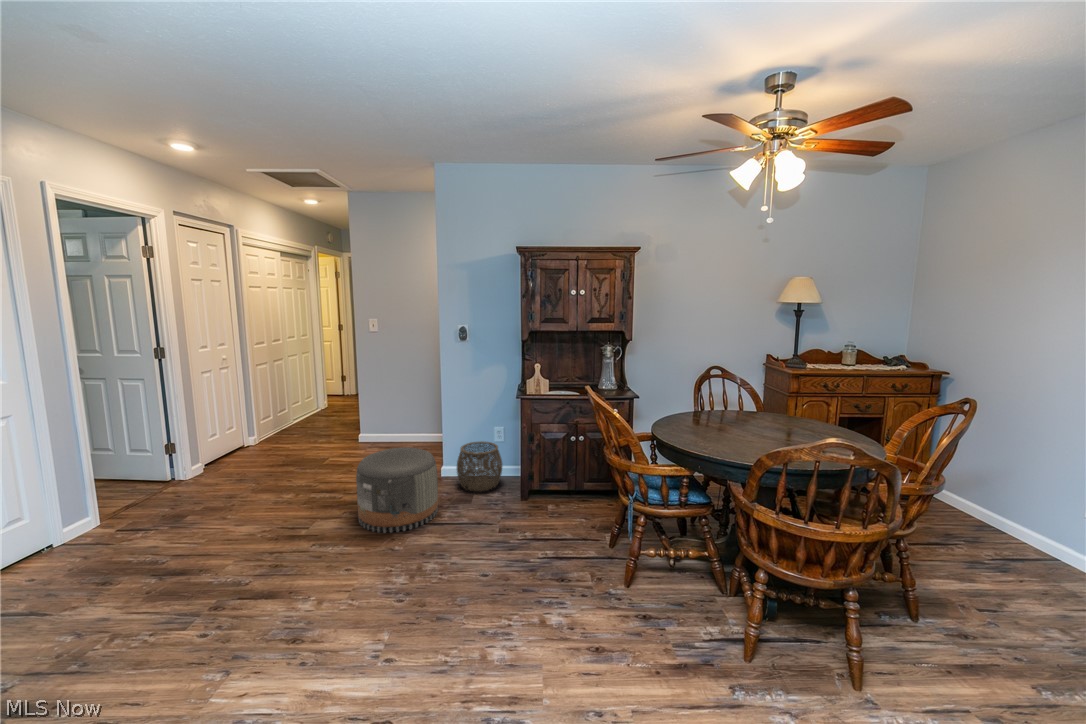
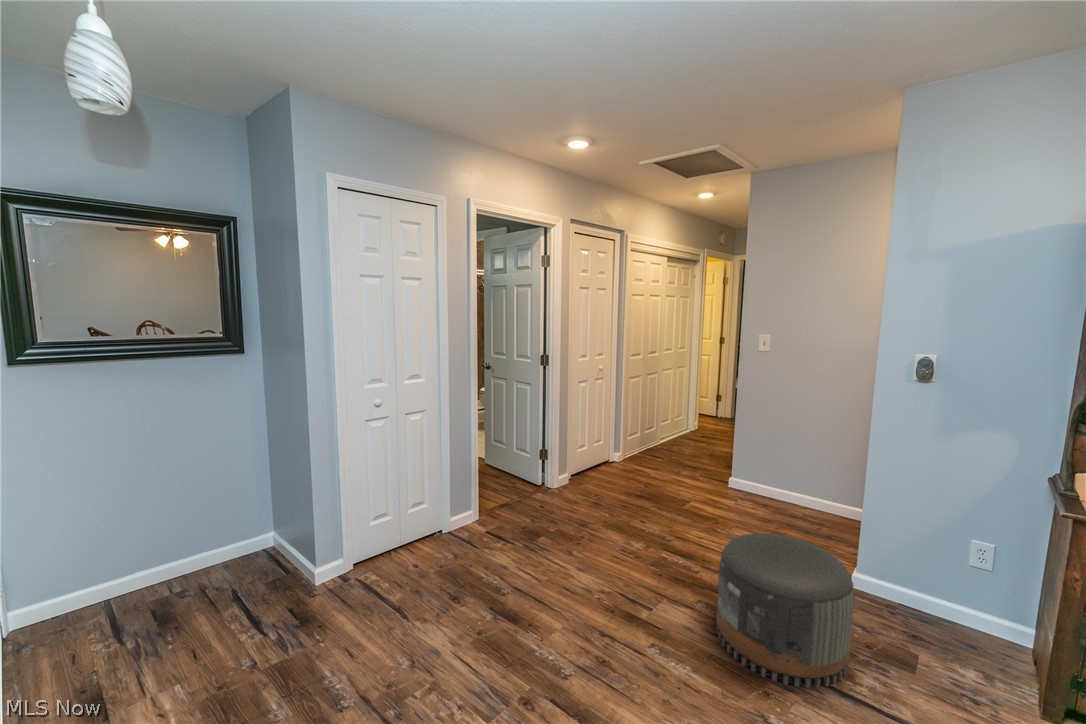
woven basket: present [457,441,502,491] -> none [886,559,994,664]

